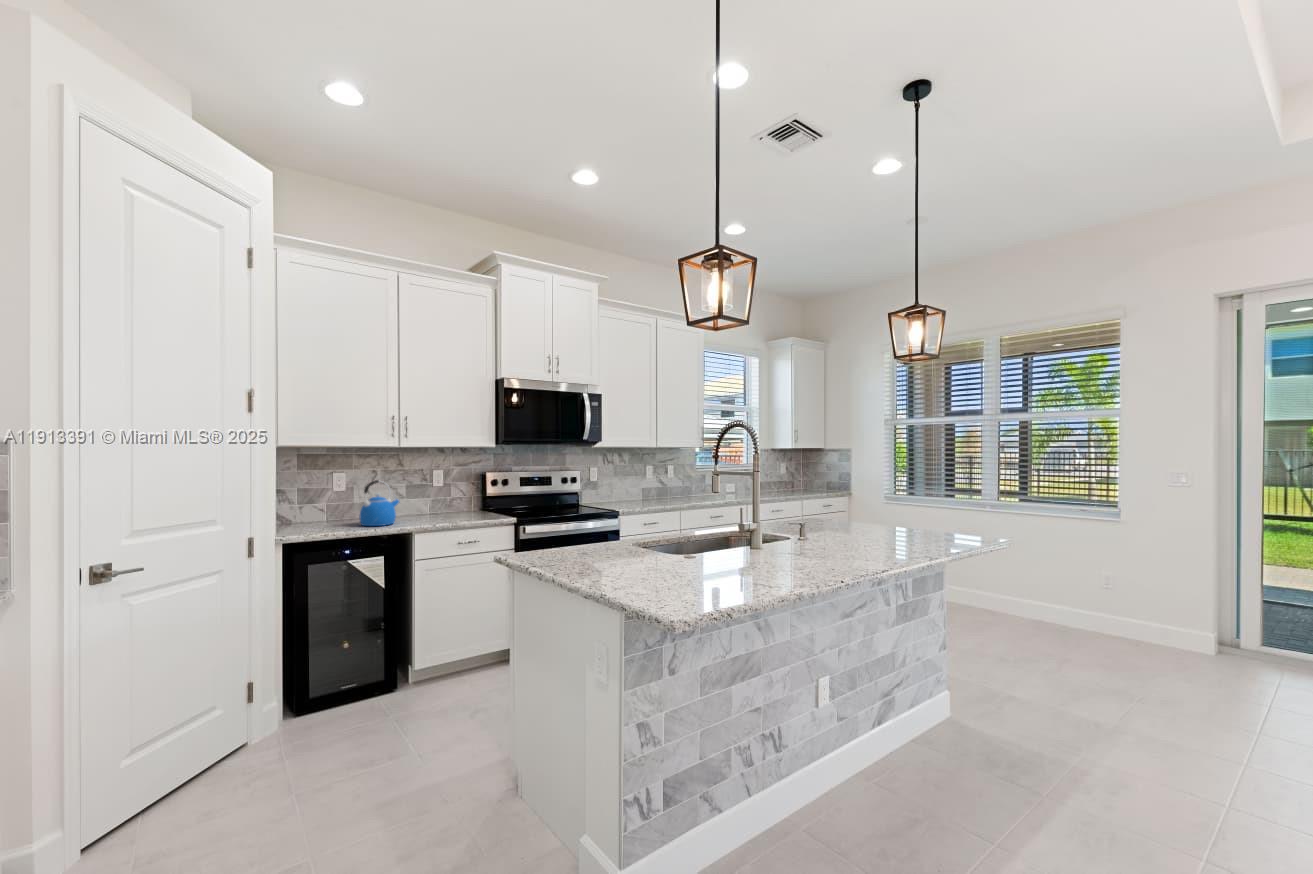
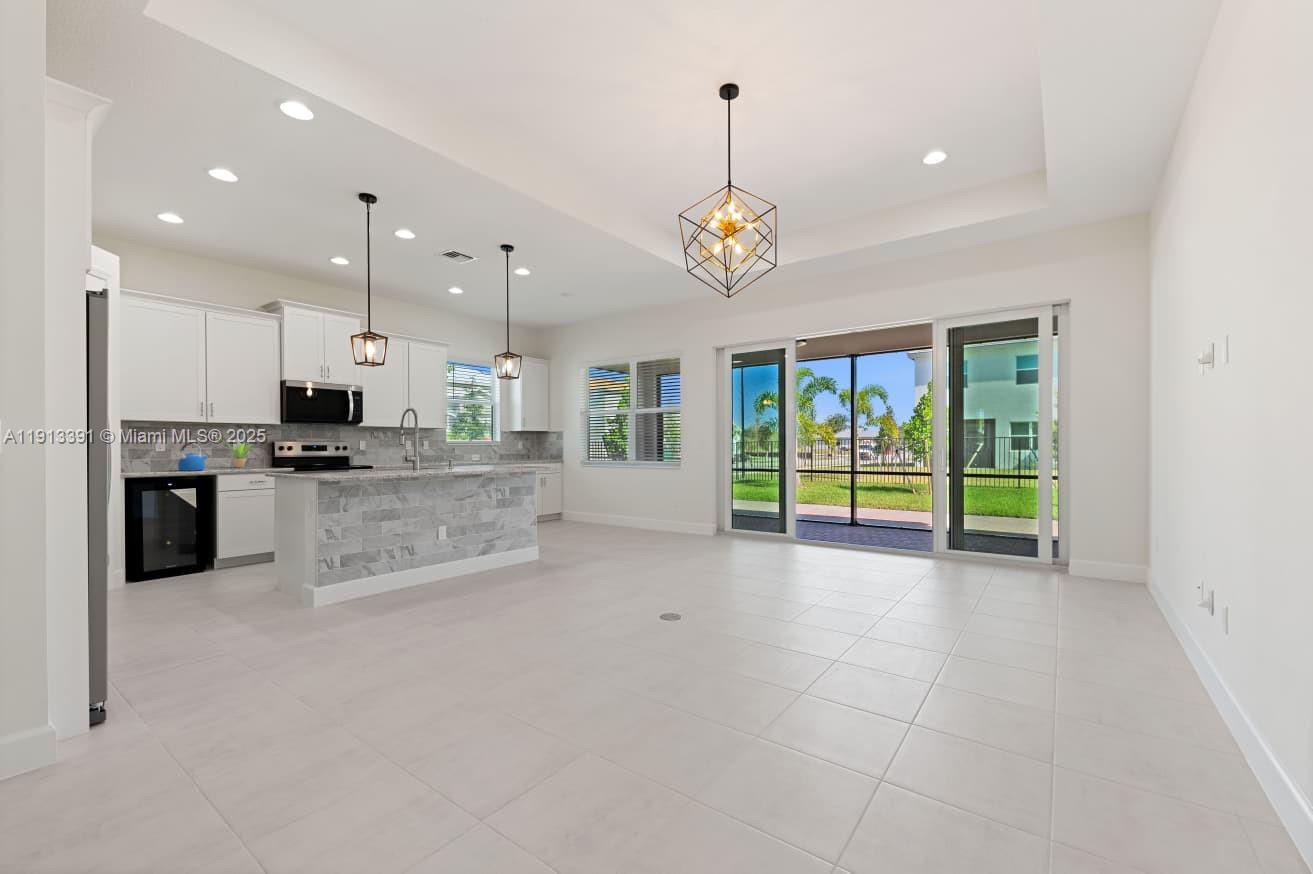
potted plant: none [412,467,460,515] -> present [220,439,252,468]

